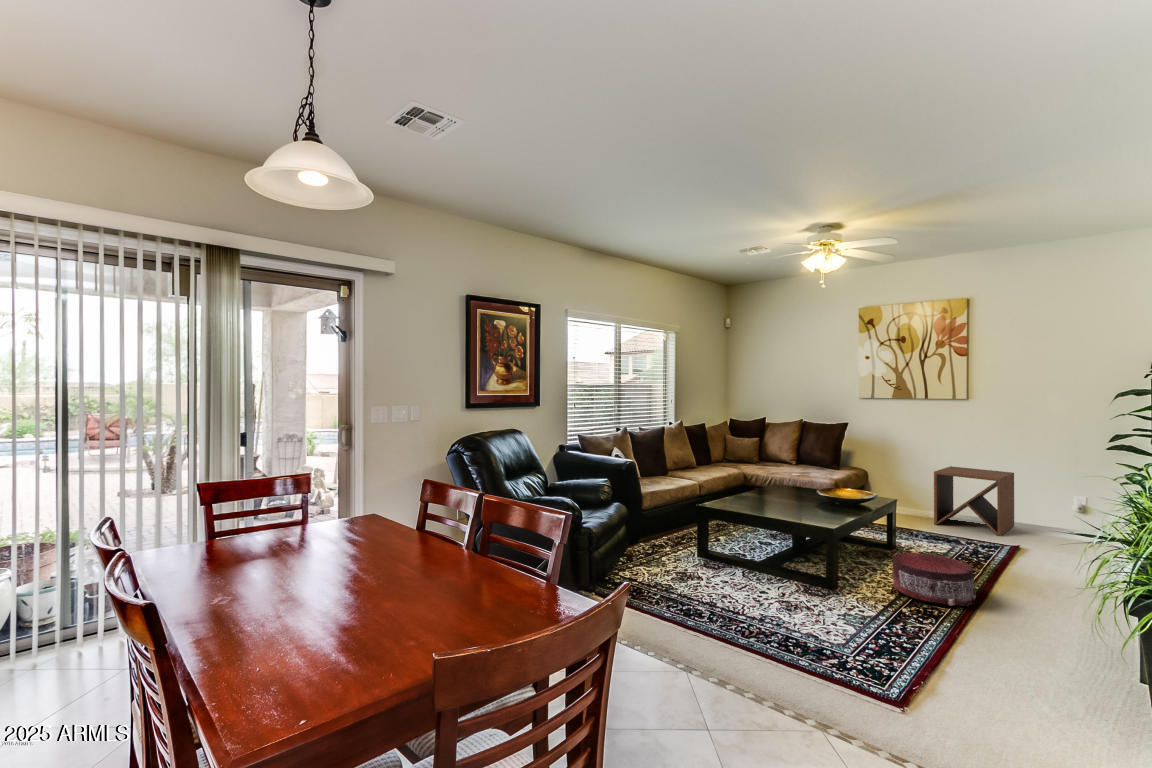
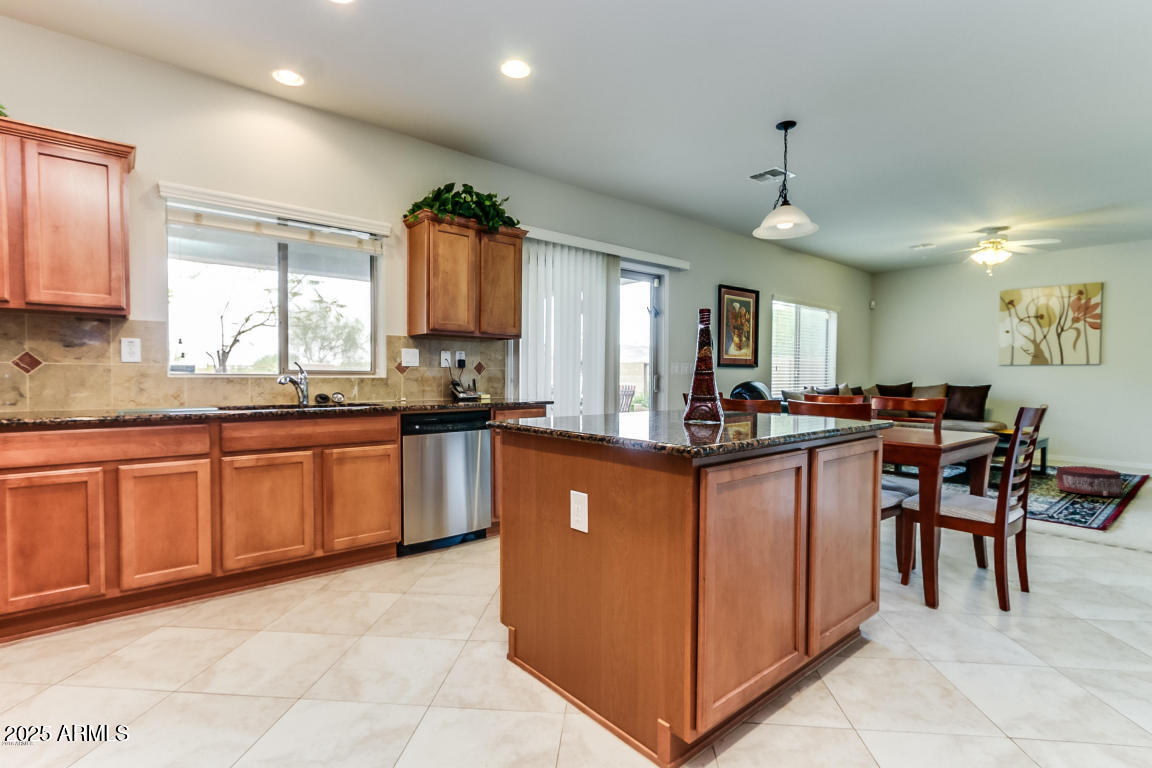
side table: present [934,466,1014,536] -> none [1070,419,1141,470]

